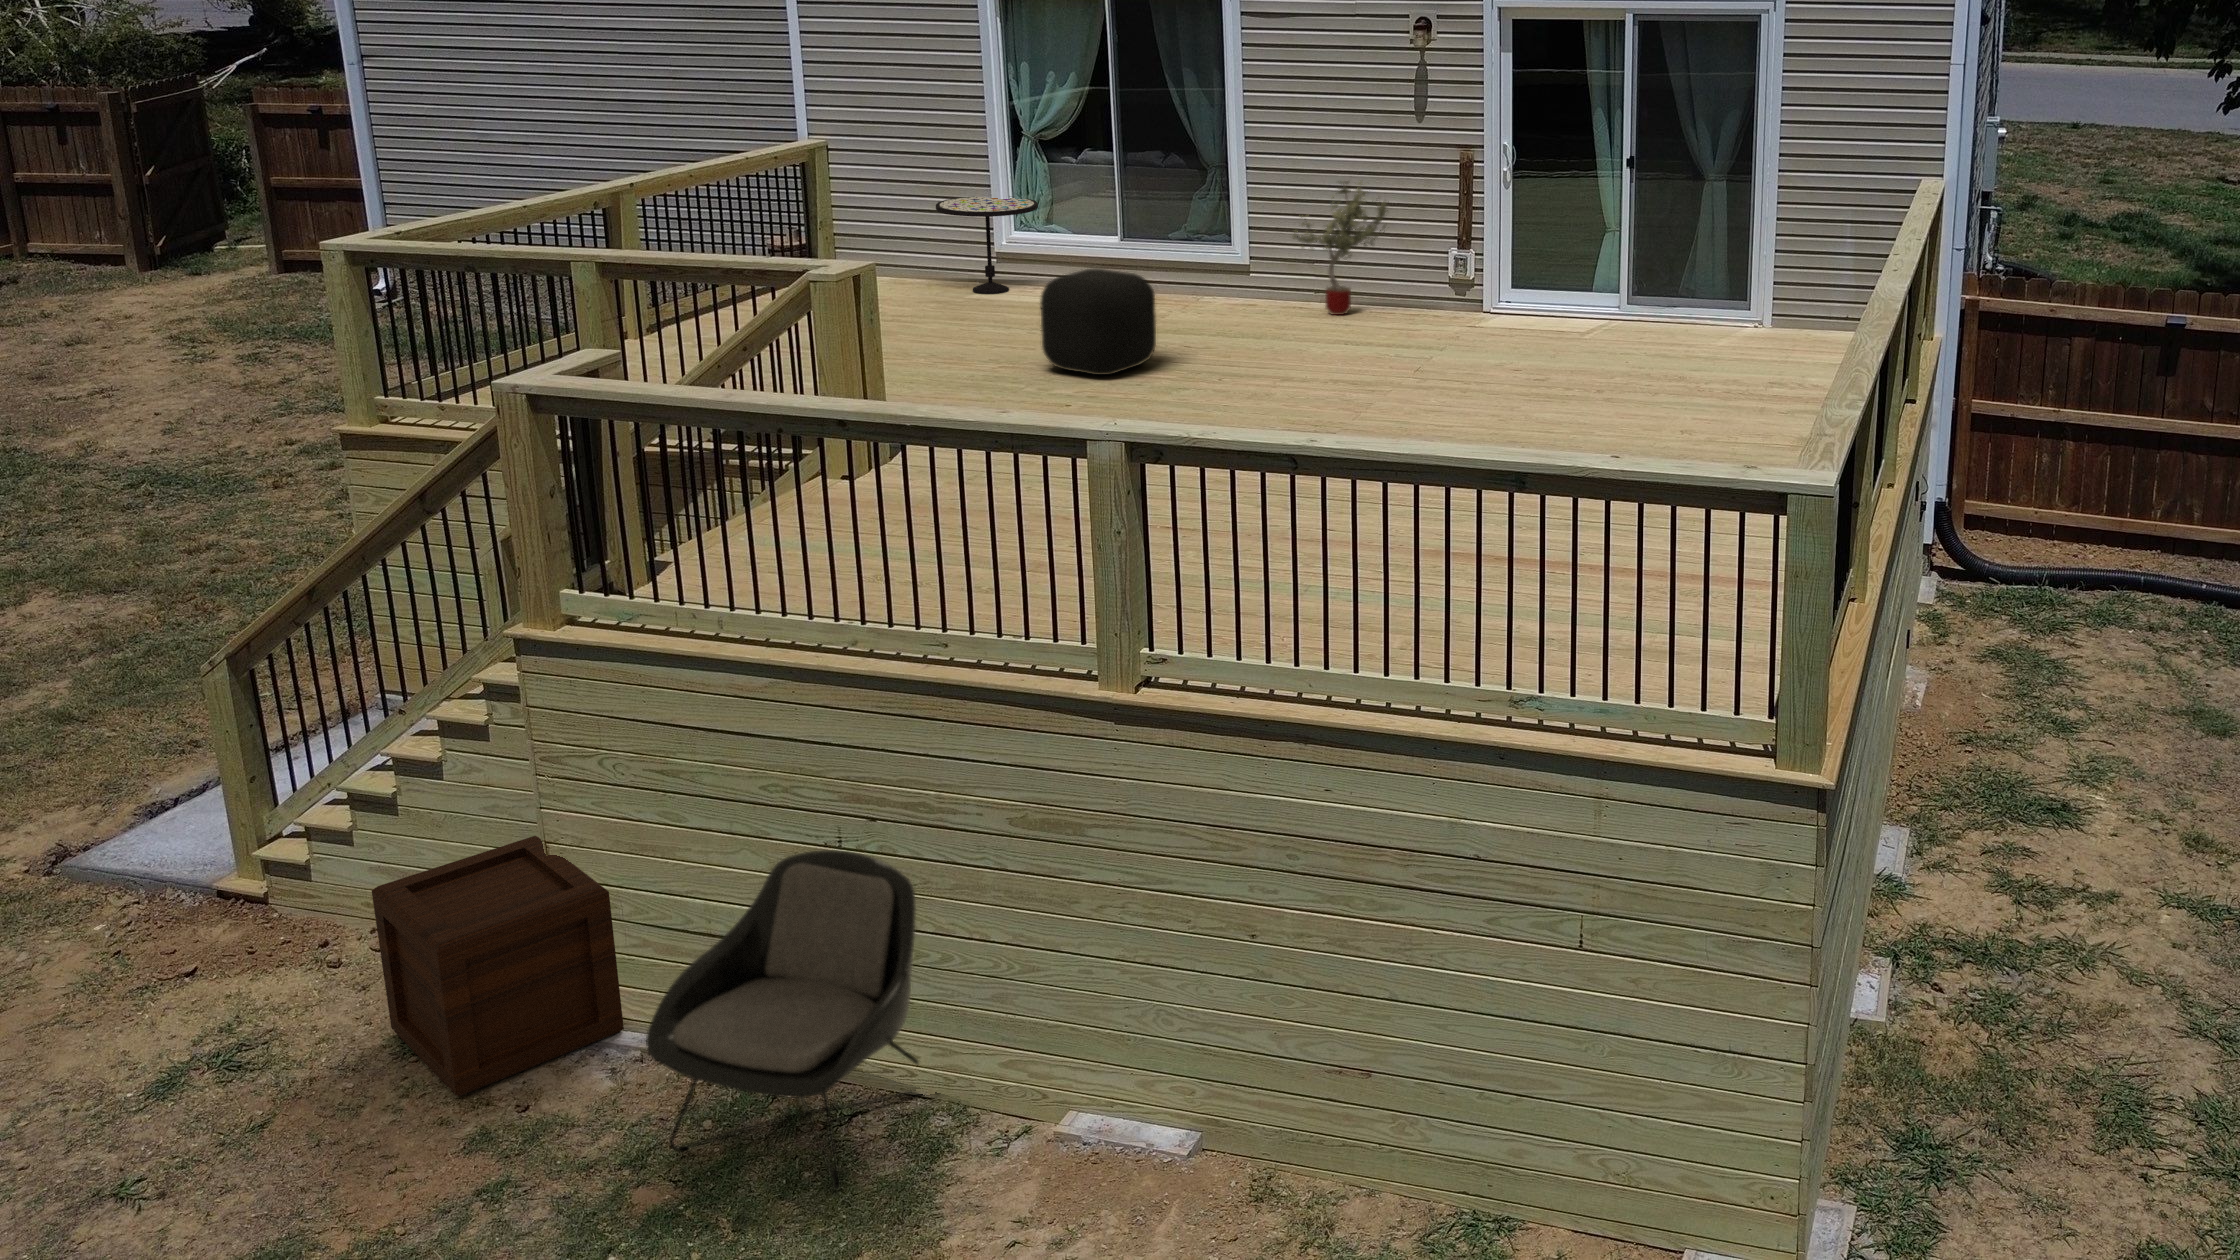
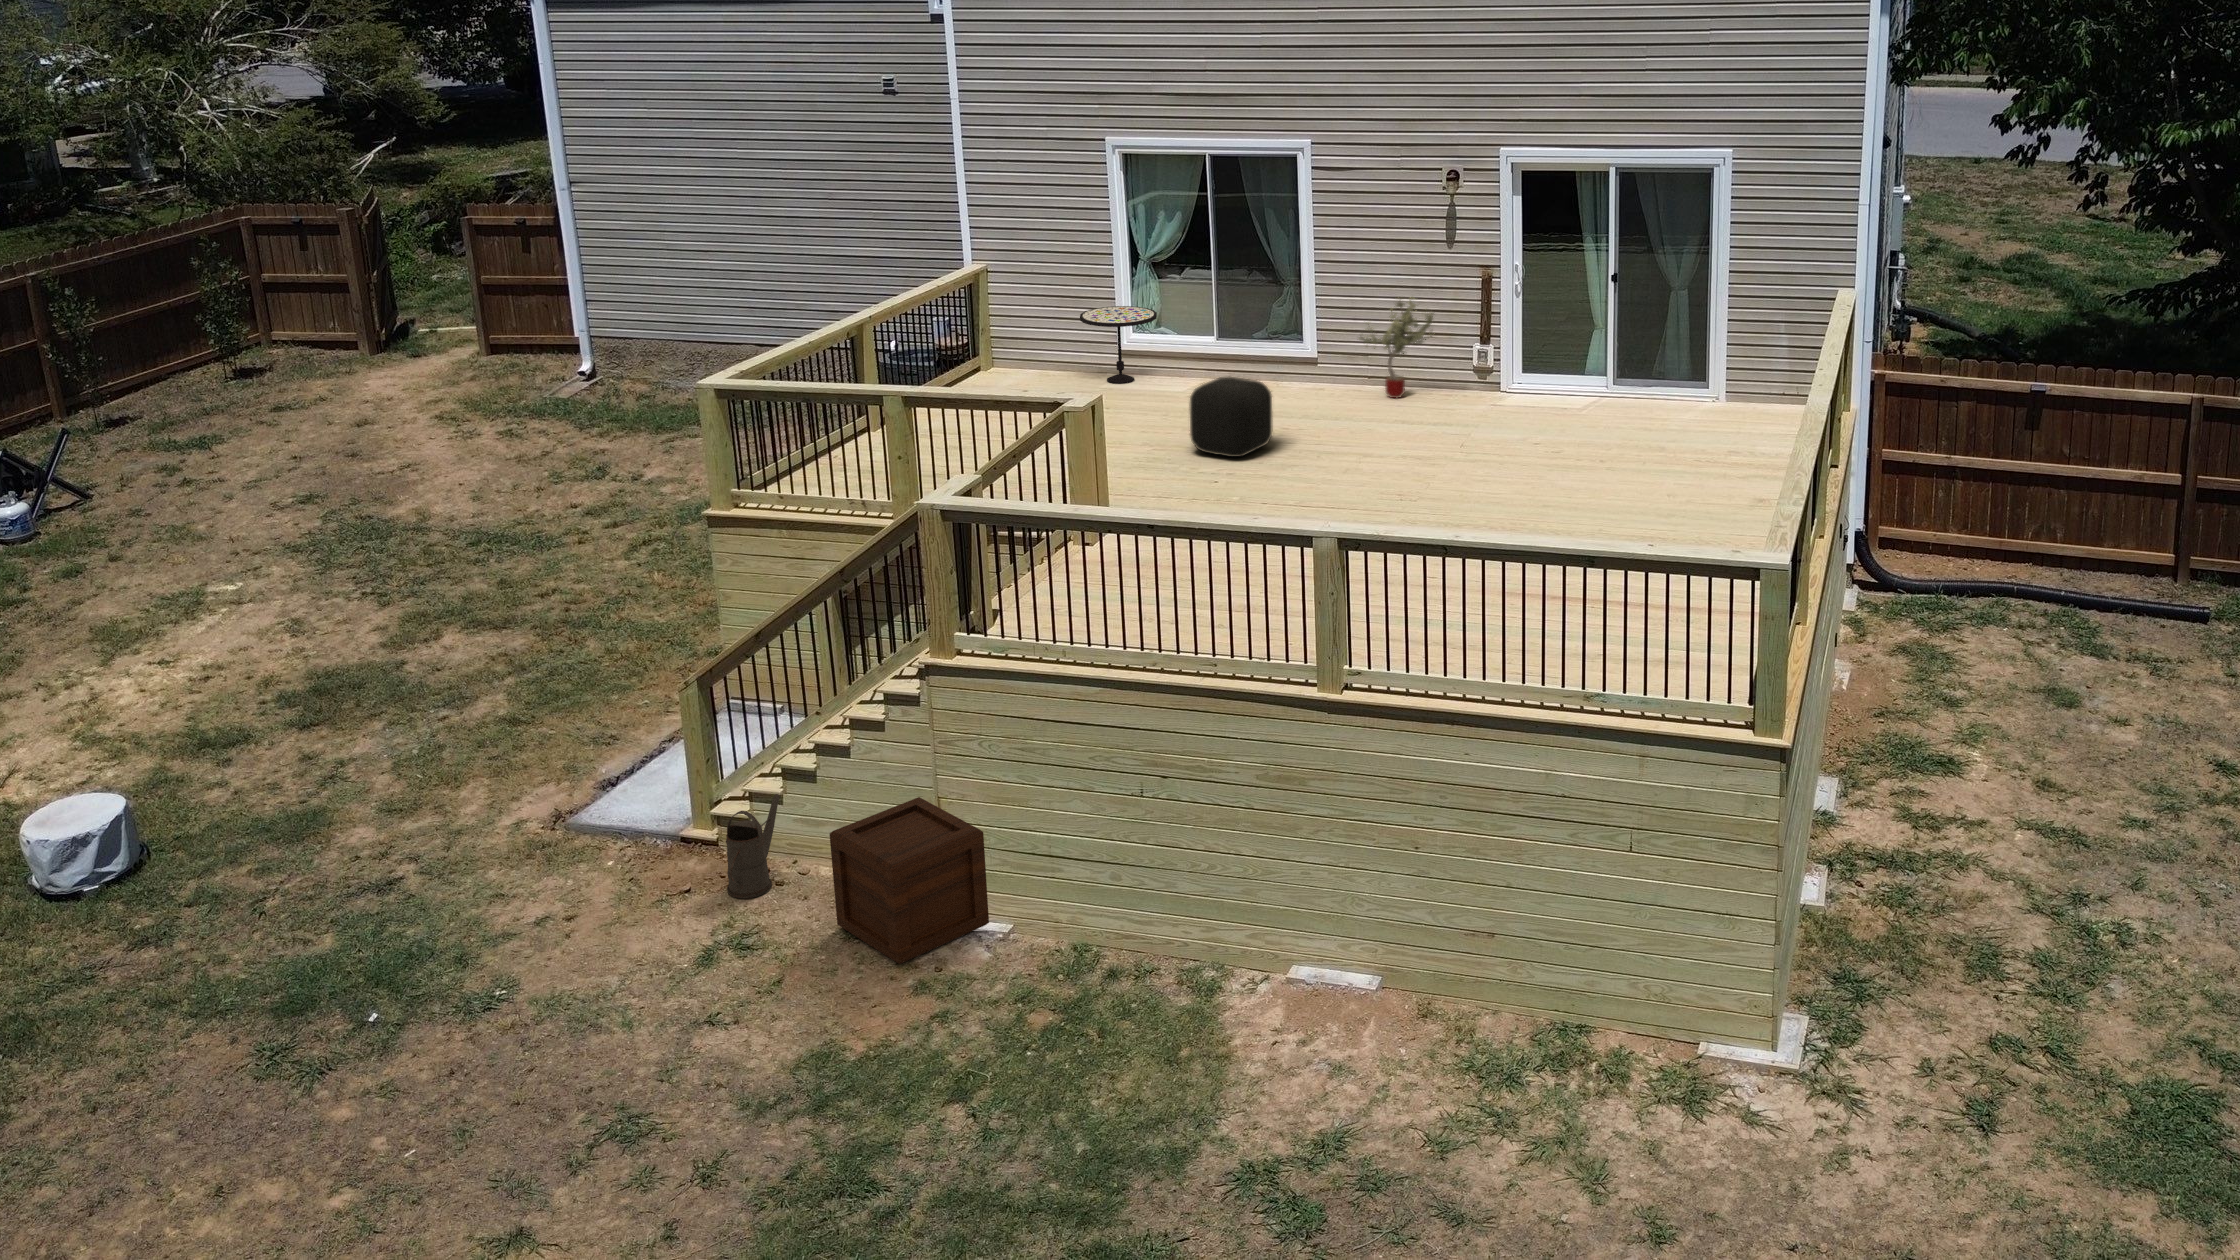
watering can: none [240,826,355,983] -> present [726,794,780,898]
lounge chair: present [646,850,918,1191] -> none [1037,801,1209,1015]

